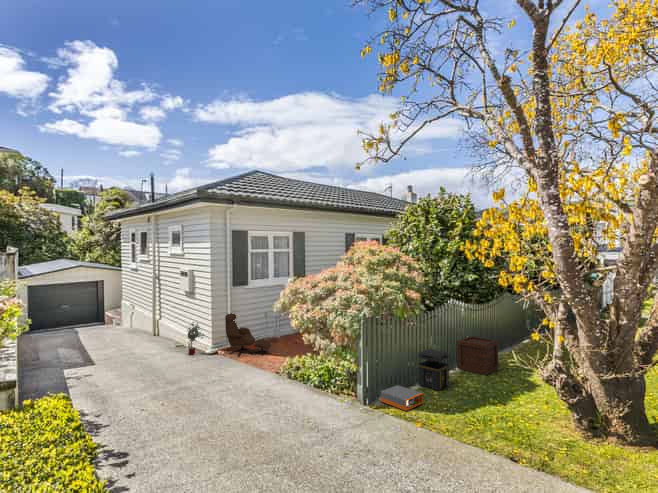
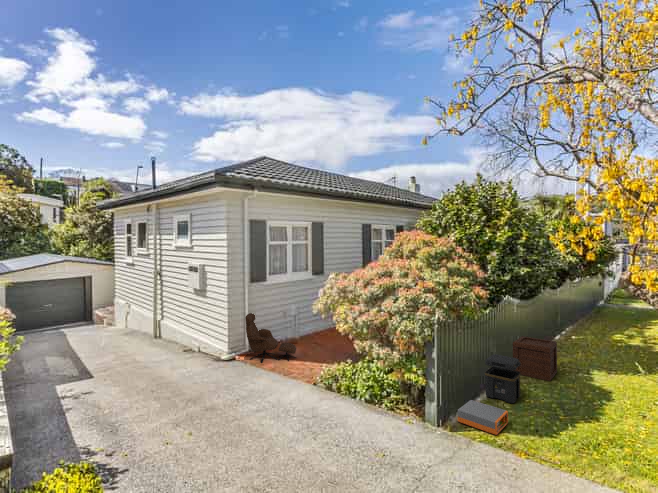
potted tree: present [188,322,204,355] -> none [200,324,221,362]

